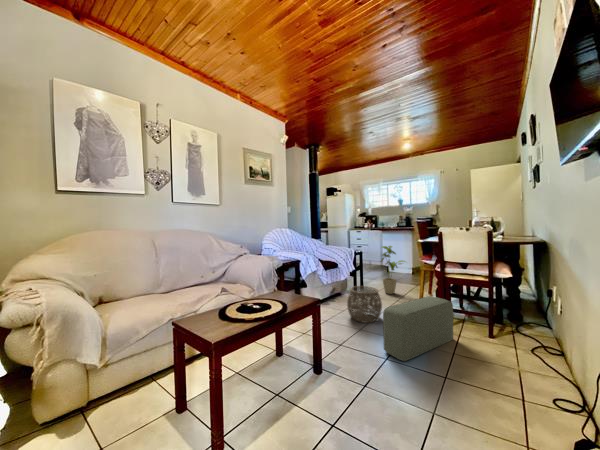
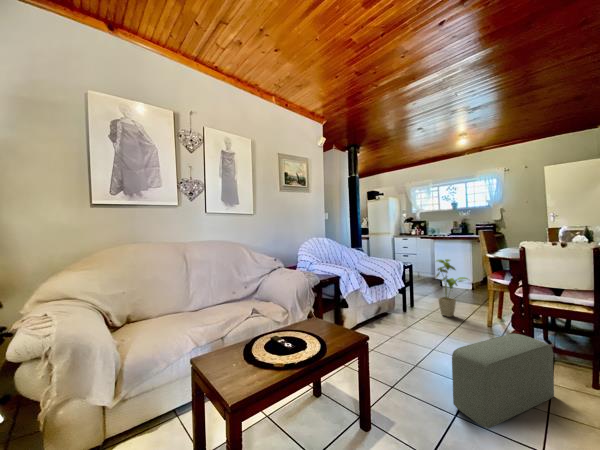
woven basket: present [347,286,382,323] -> none [397,309,443,358]

